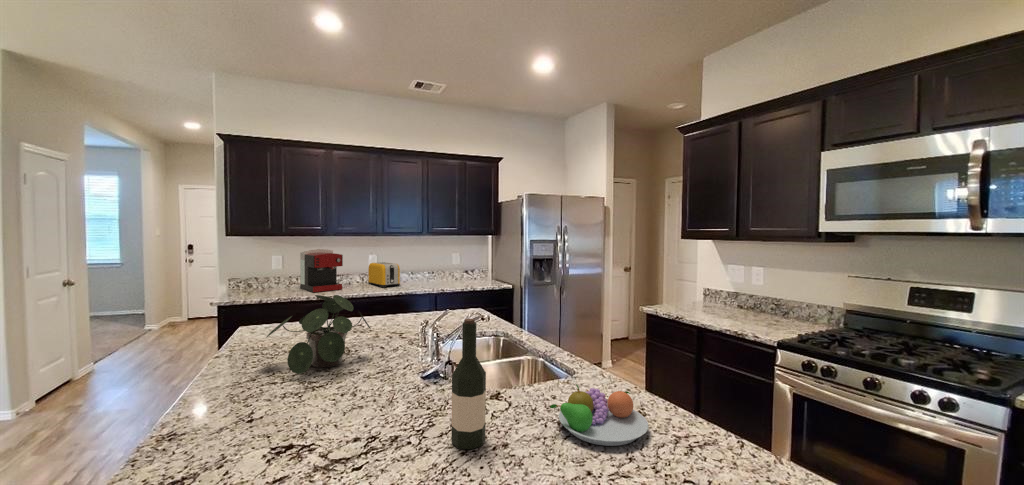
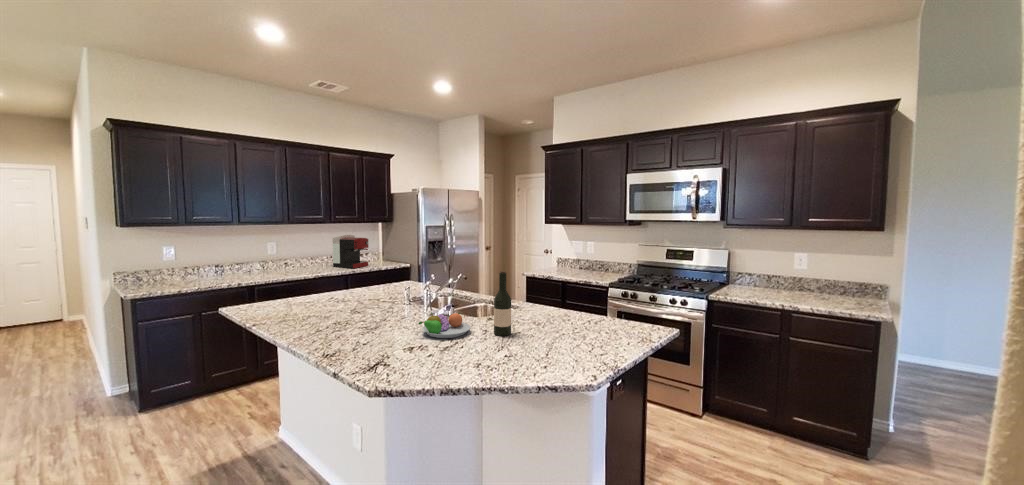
coffee maker: present [300,249,343,292] -> present [333,235,368,268]
toaster: present [368,262,400,287] -> none [270,249,306,272]
potted plant: present [267,295,371,374] -> none [317,270,387,323]
fruit bowl: present [550,384,648,446] -> present [418,312,470,338]

